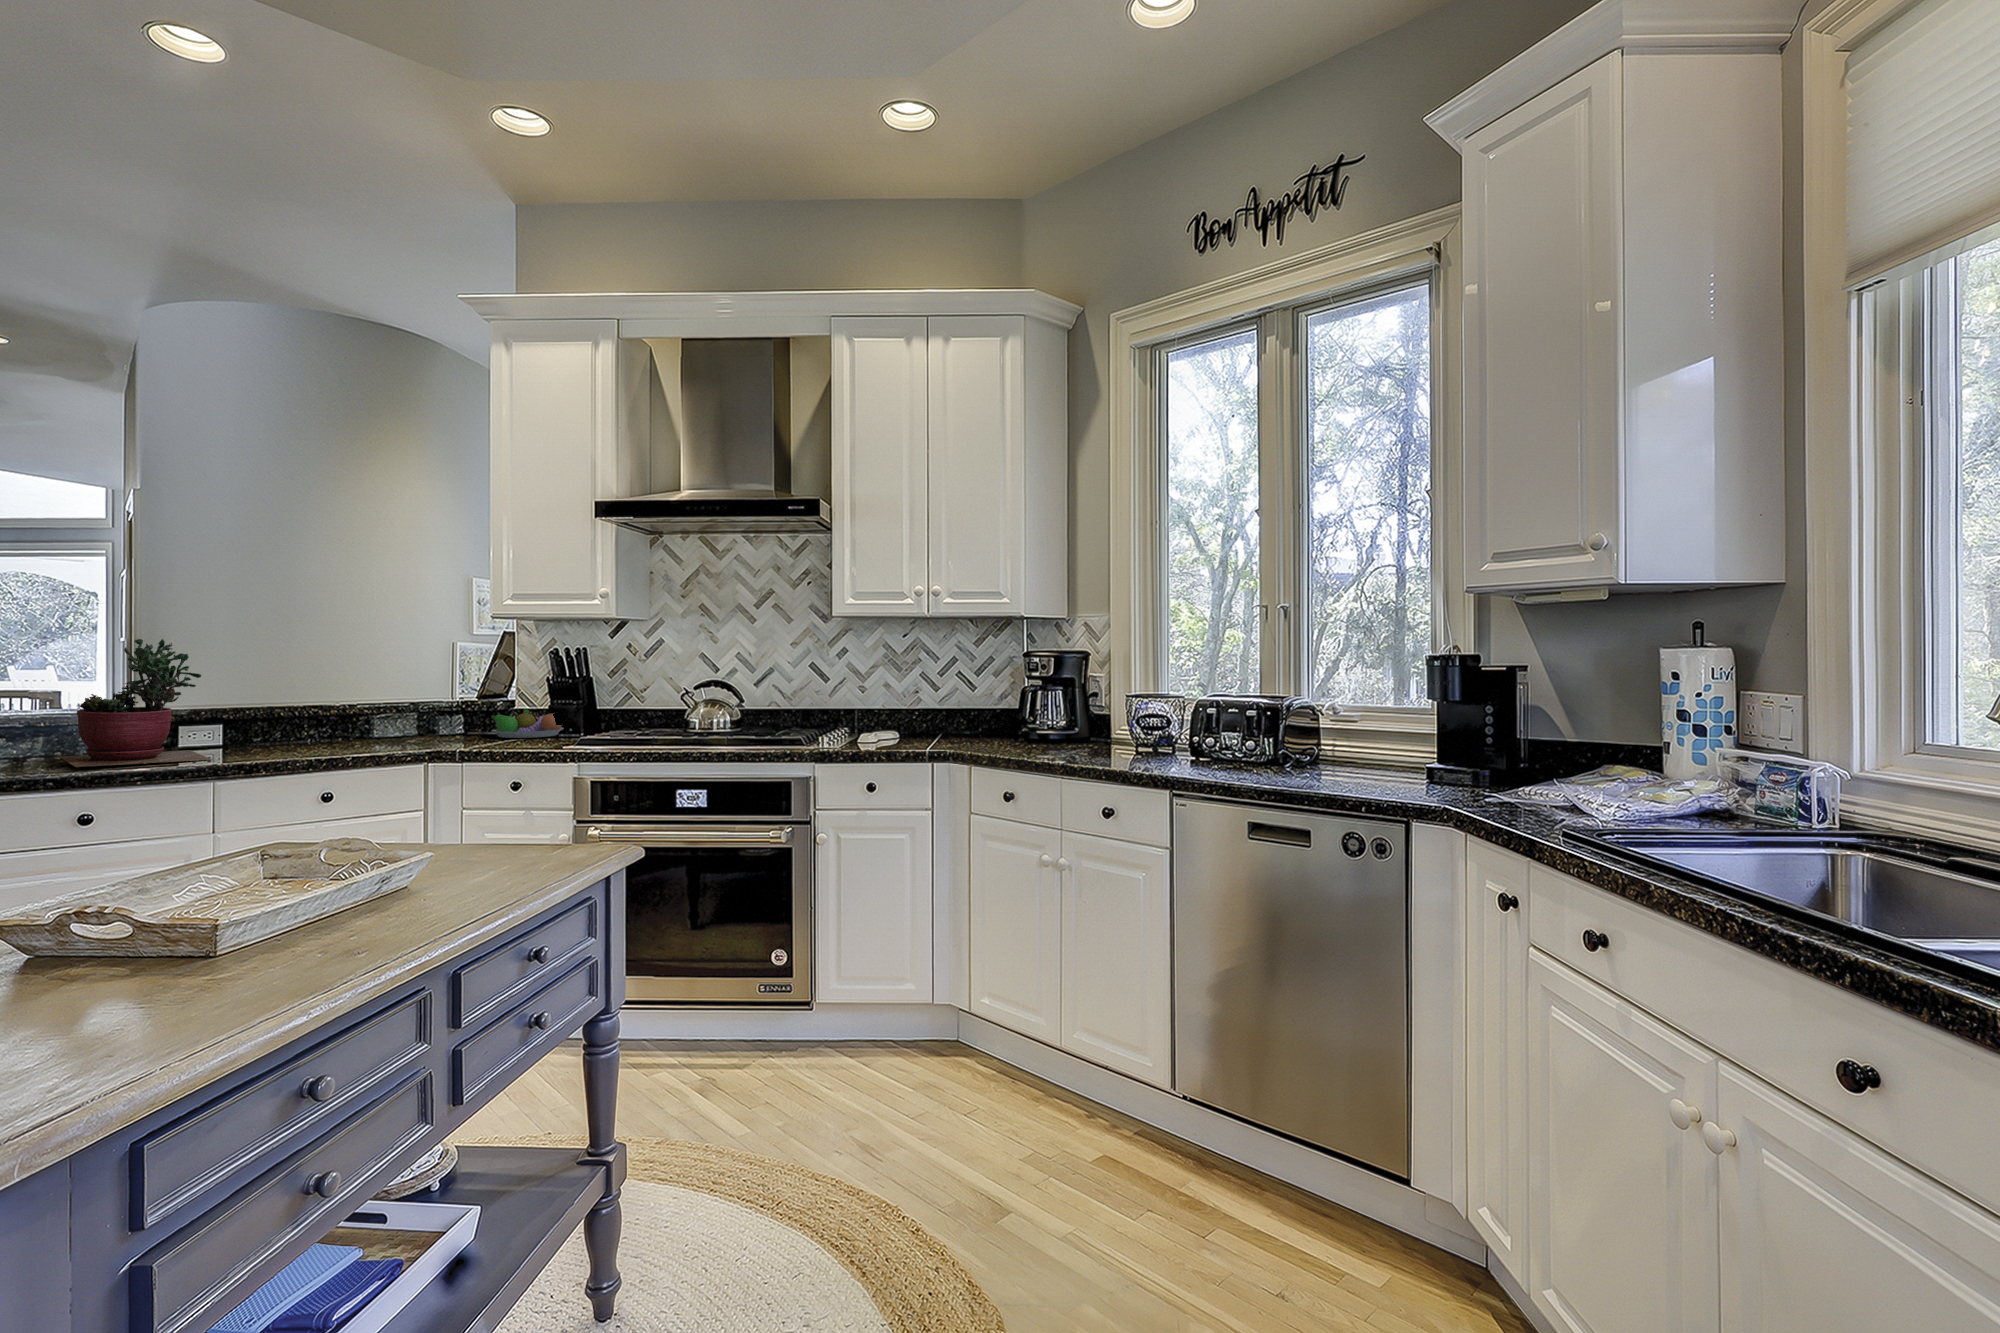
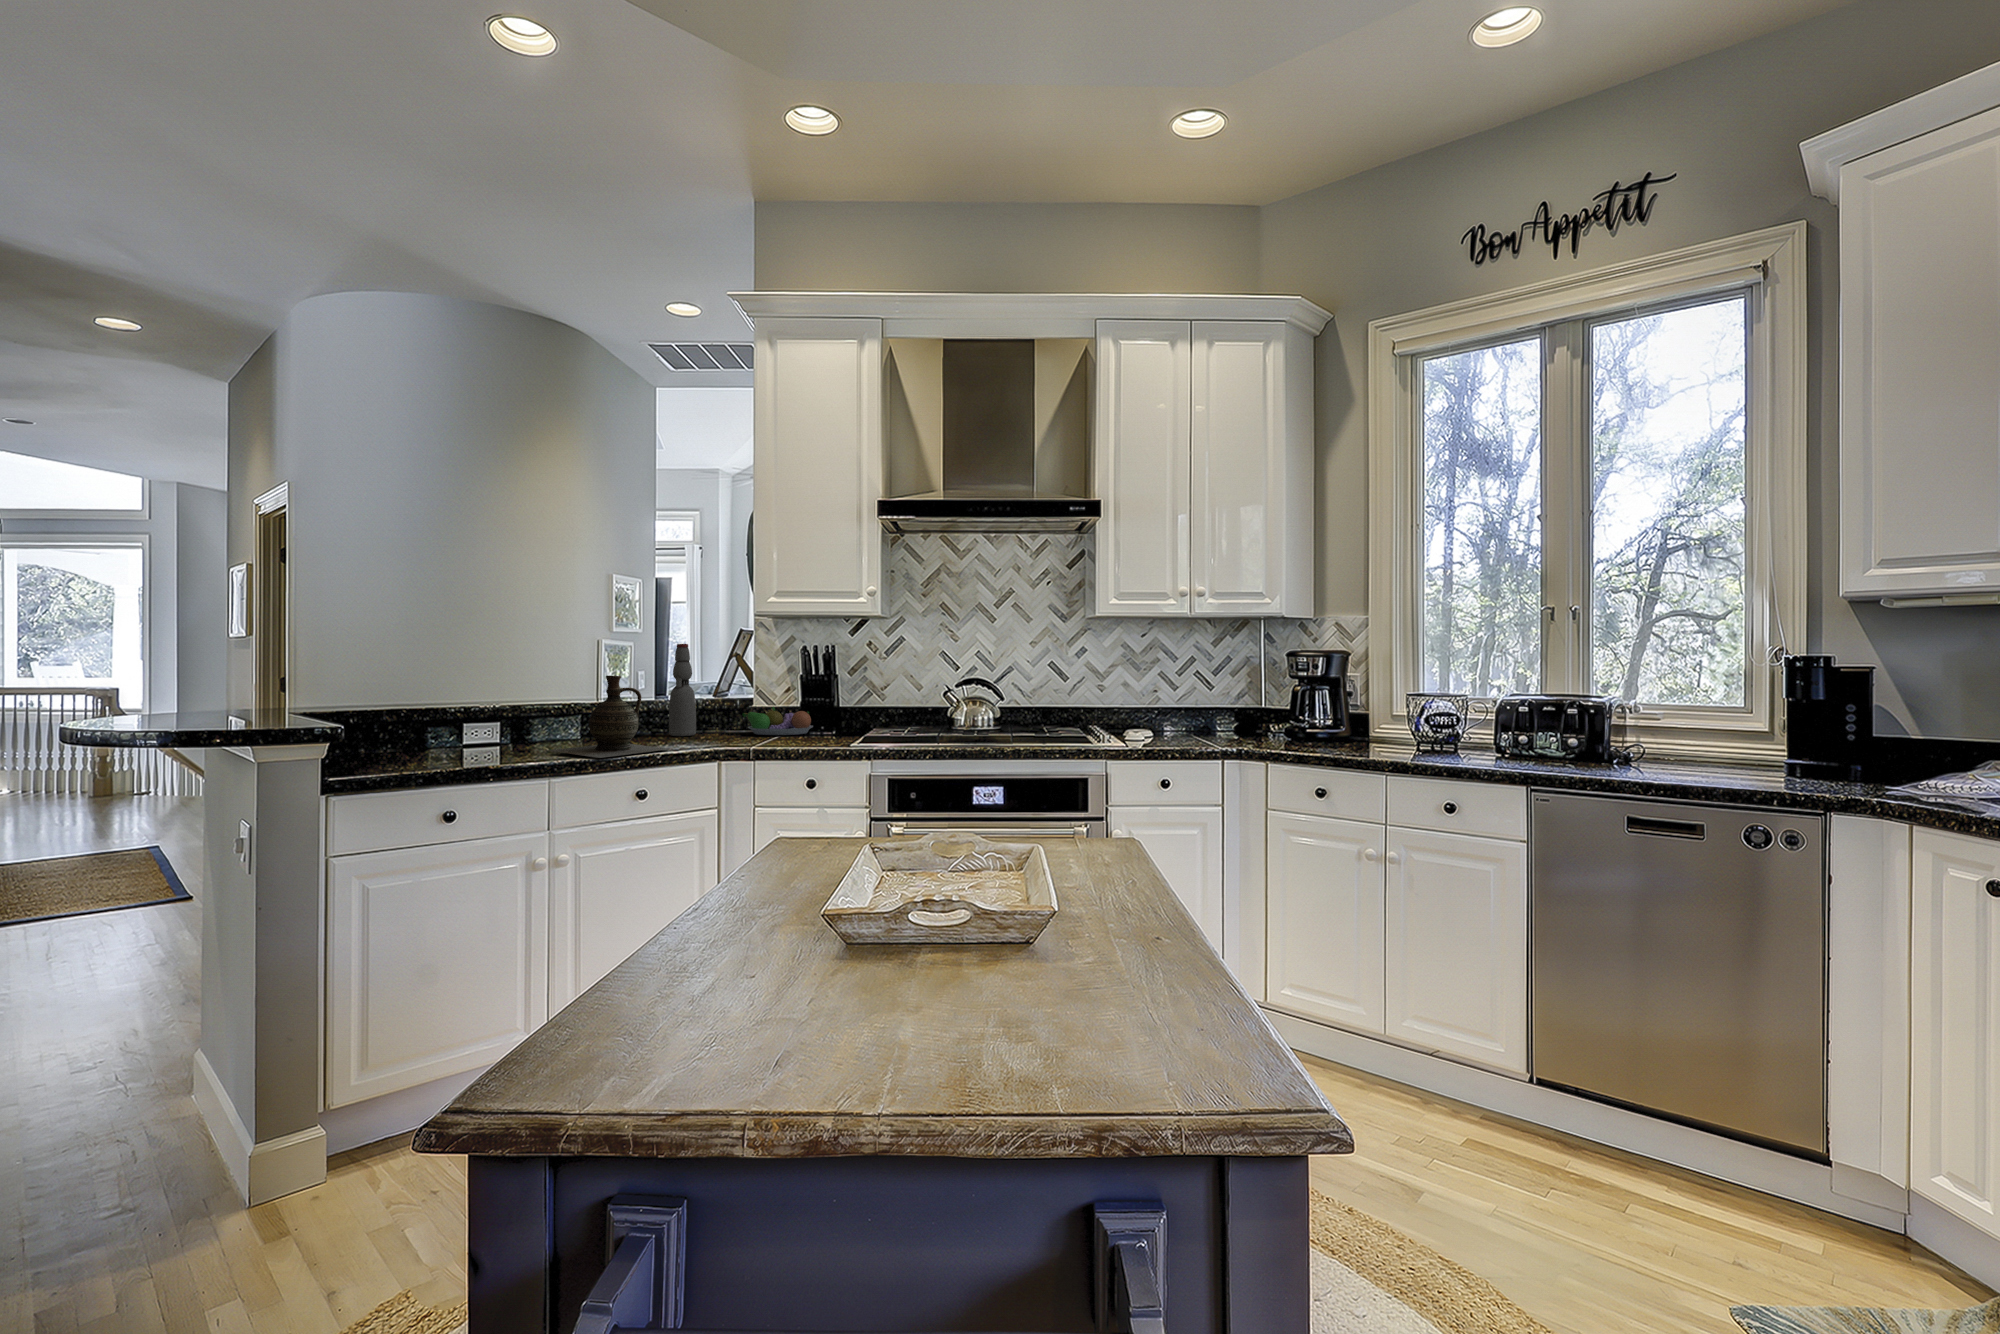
succulent plant: present [60,639,212,767] -> none [389,636,533,762]
bottle: none [408,646,439,739] -> present [669,644,696,736]
ceramic jug: none [232,679,366,762] -> present [550,675,667,758]

